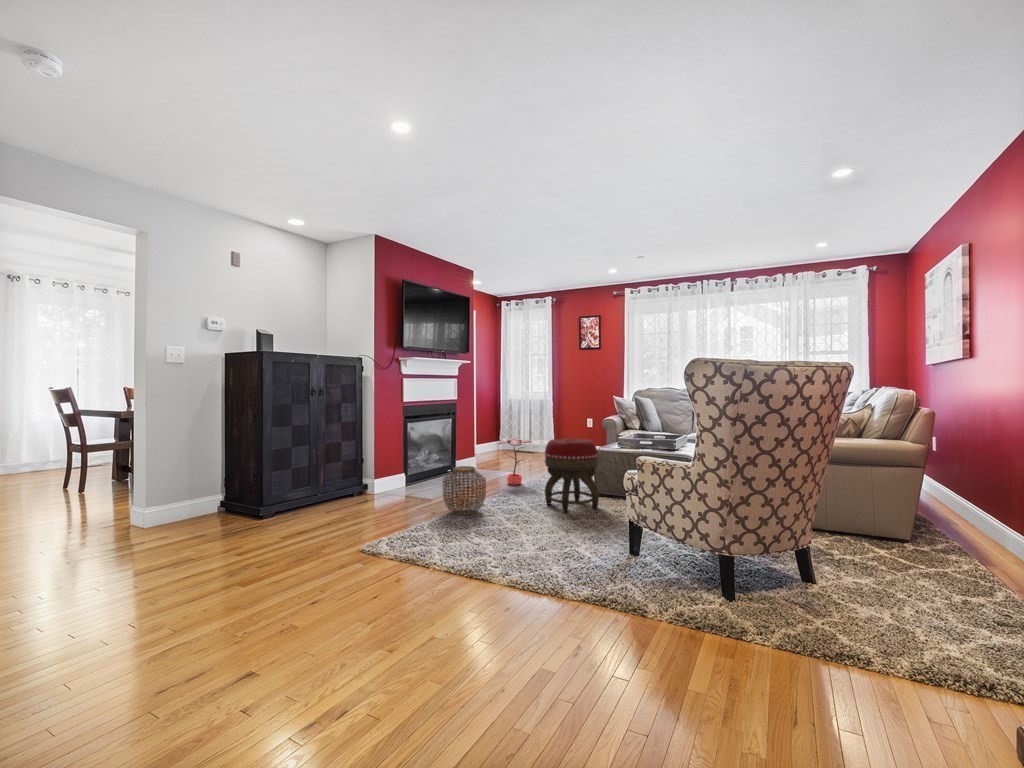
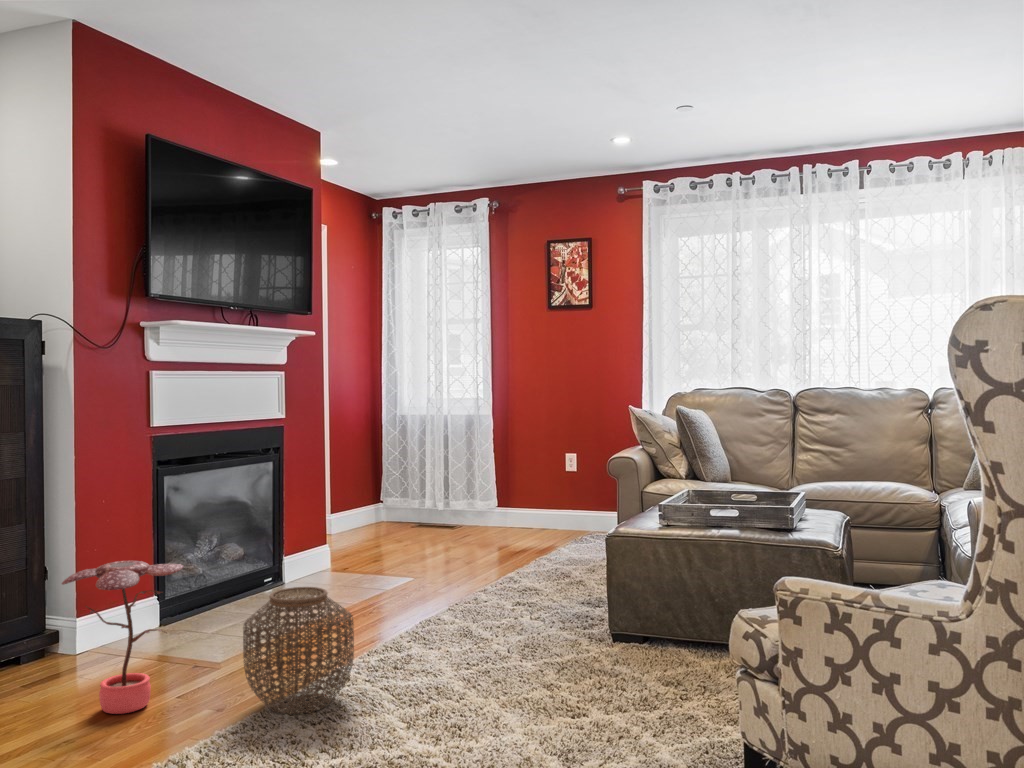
footstool: present [545,438,599,512] -> none [496,508,625,691]
potted plant: present [497,439,531,485] -> present [62,561,184,714]

